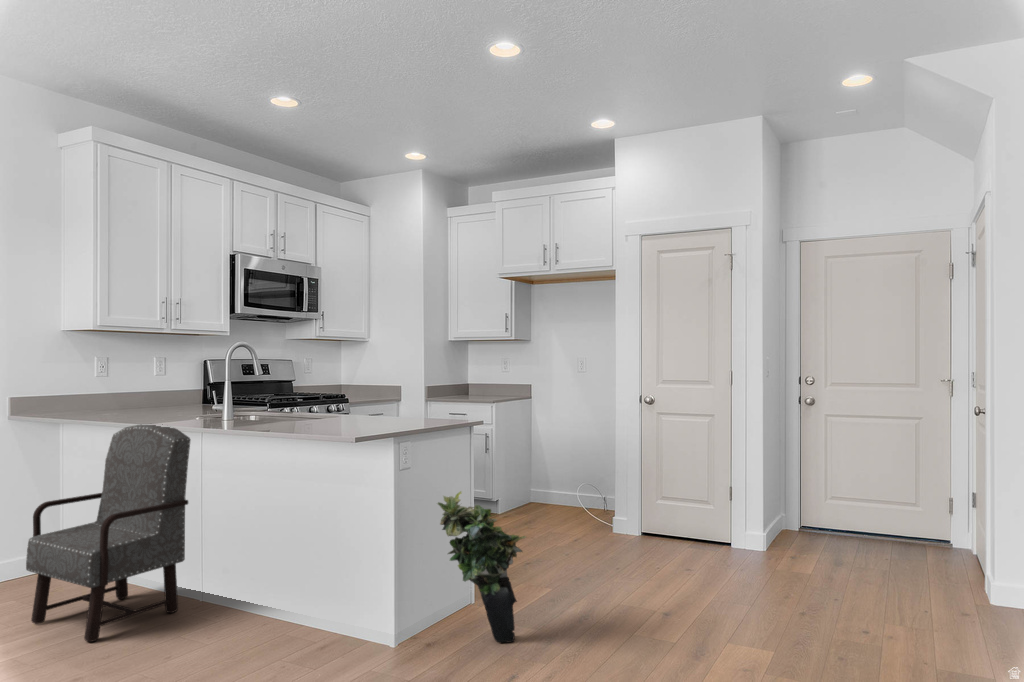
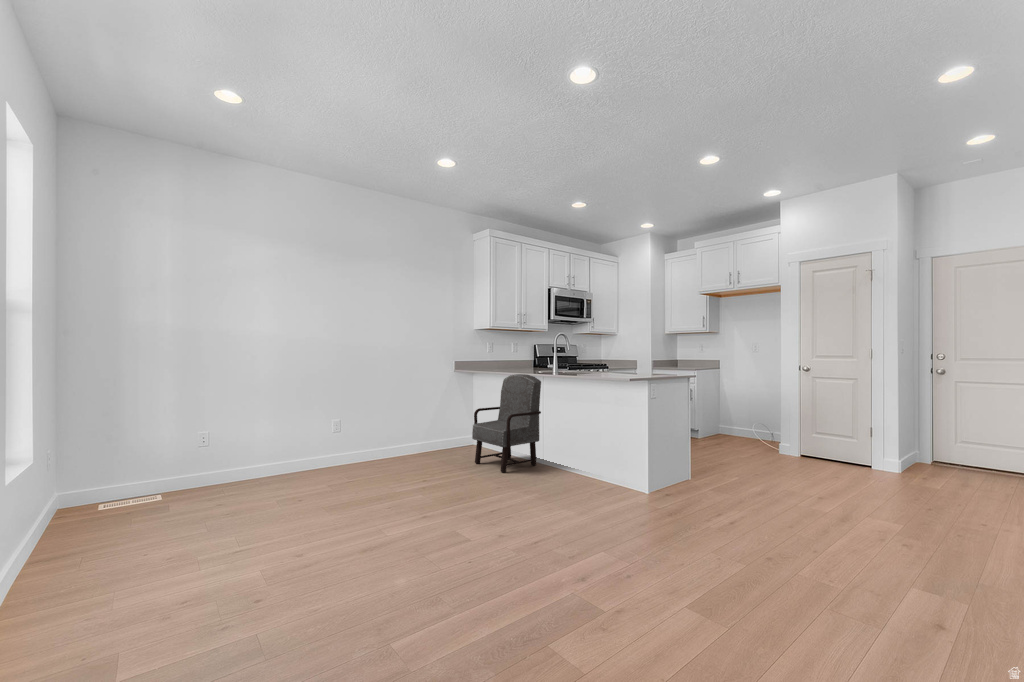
potted plant: present [437,491,526,642] -> none [672,412,725,496]

